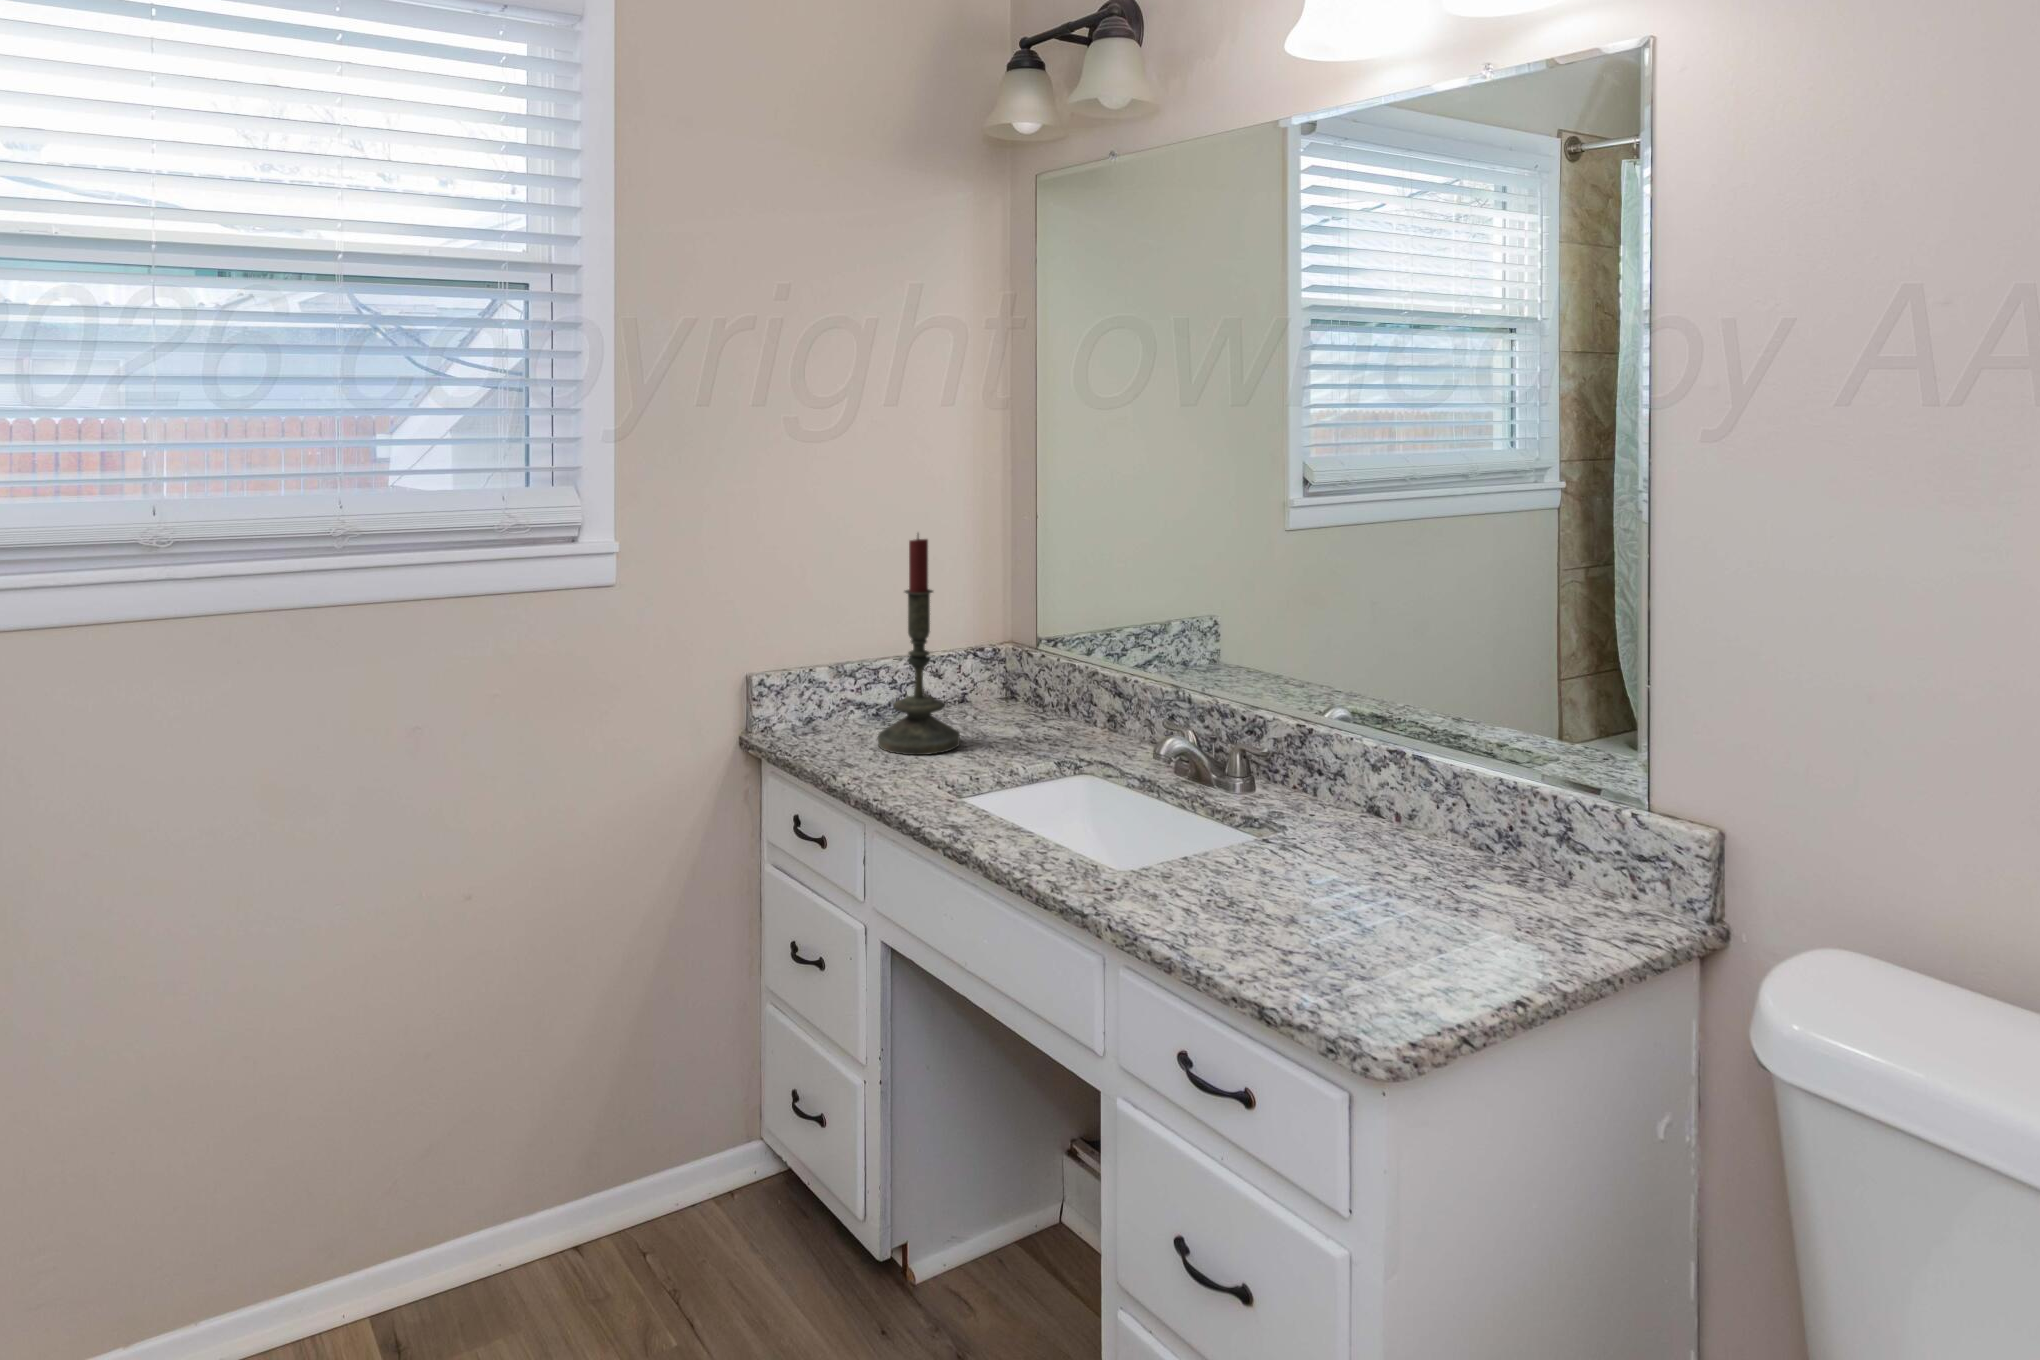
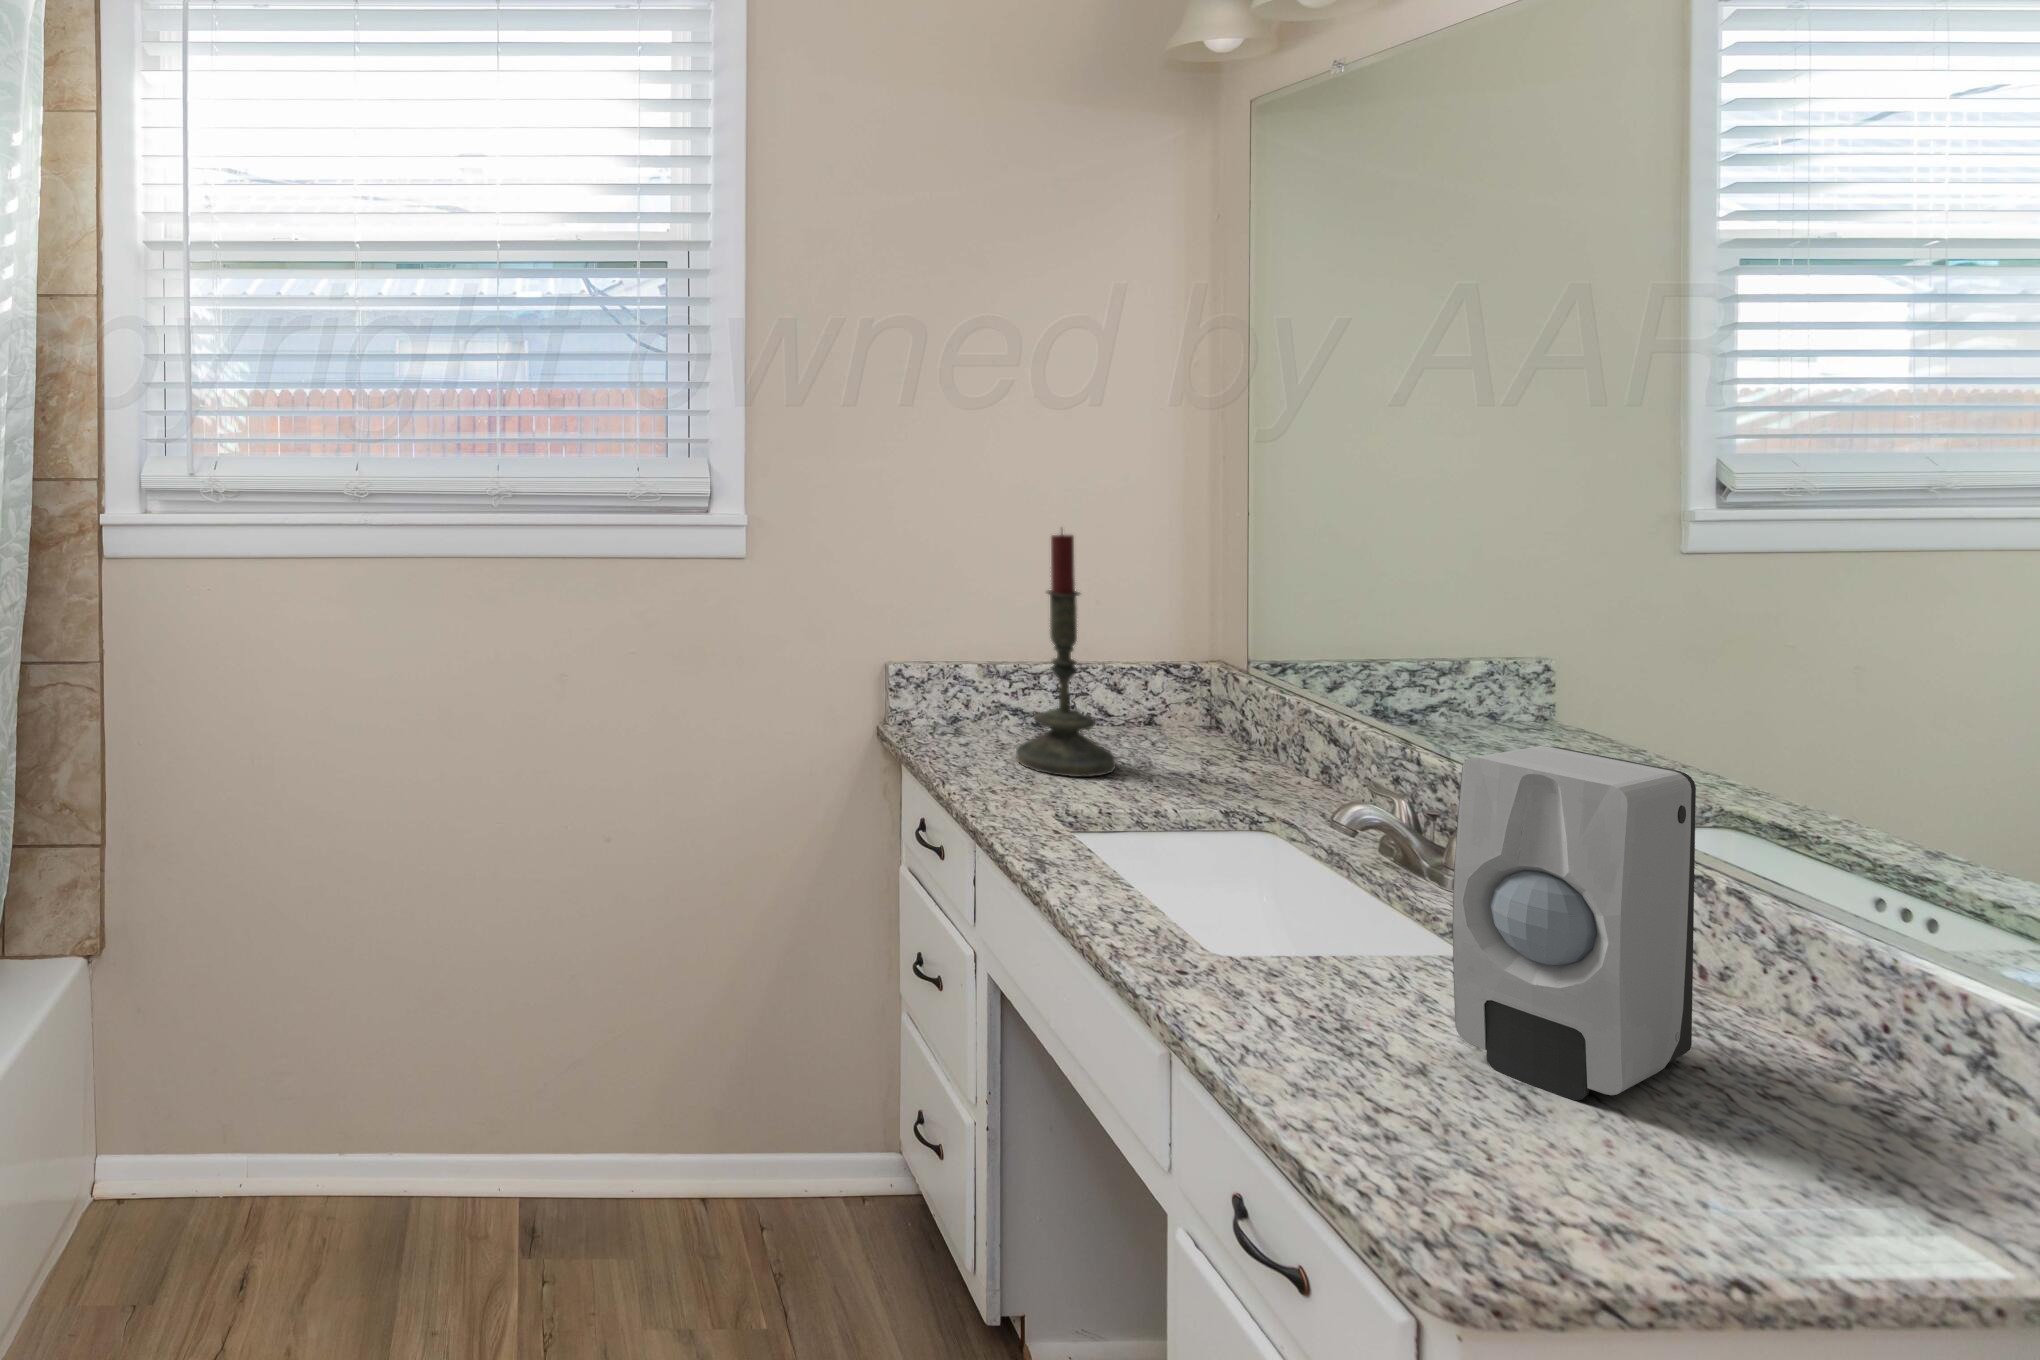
soap dispenser: none [1302,671,1420,917] -> present [1453,746,1696,1100]

